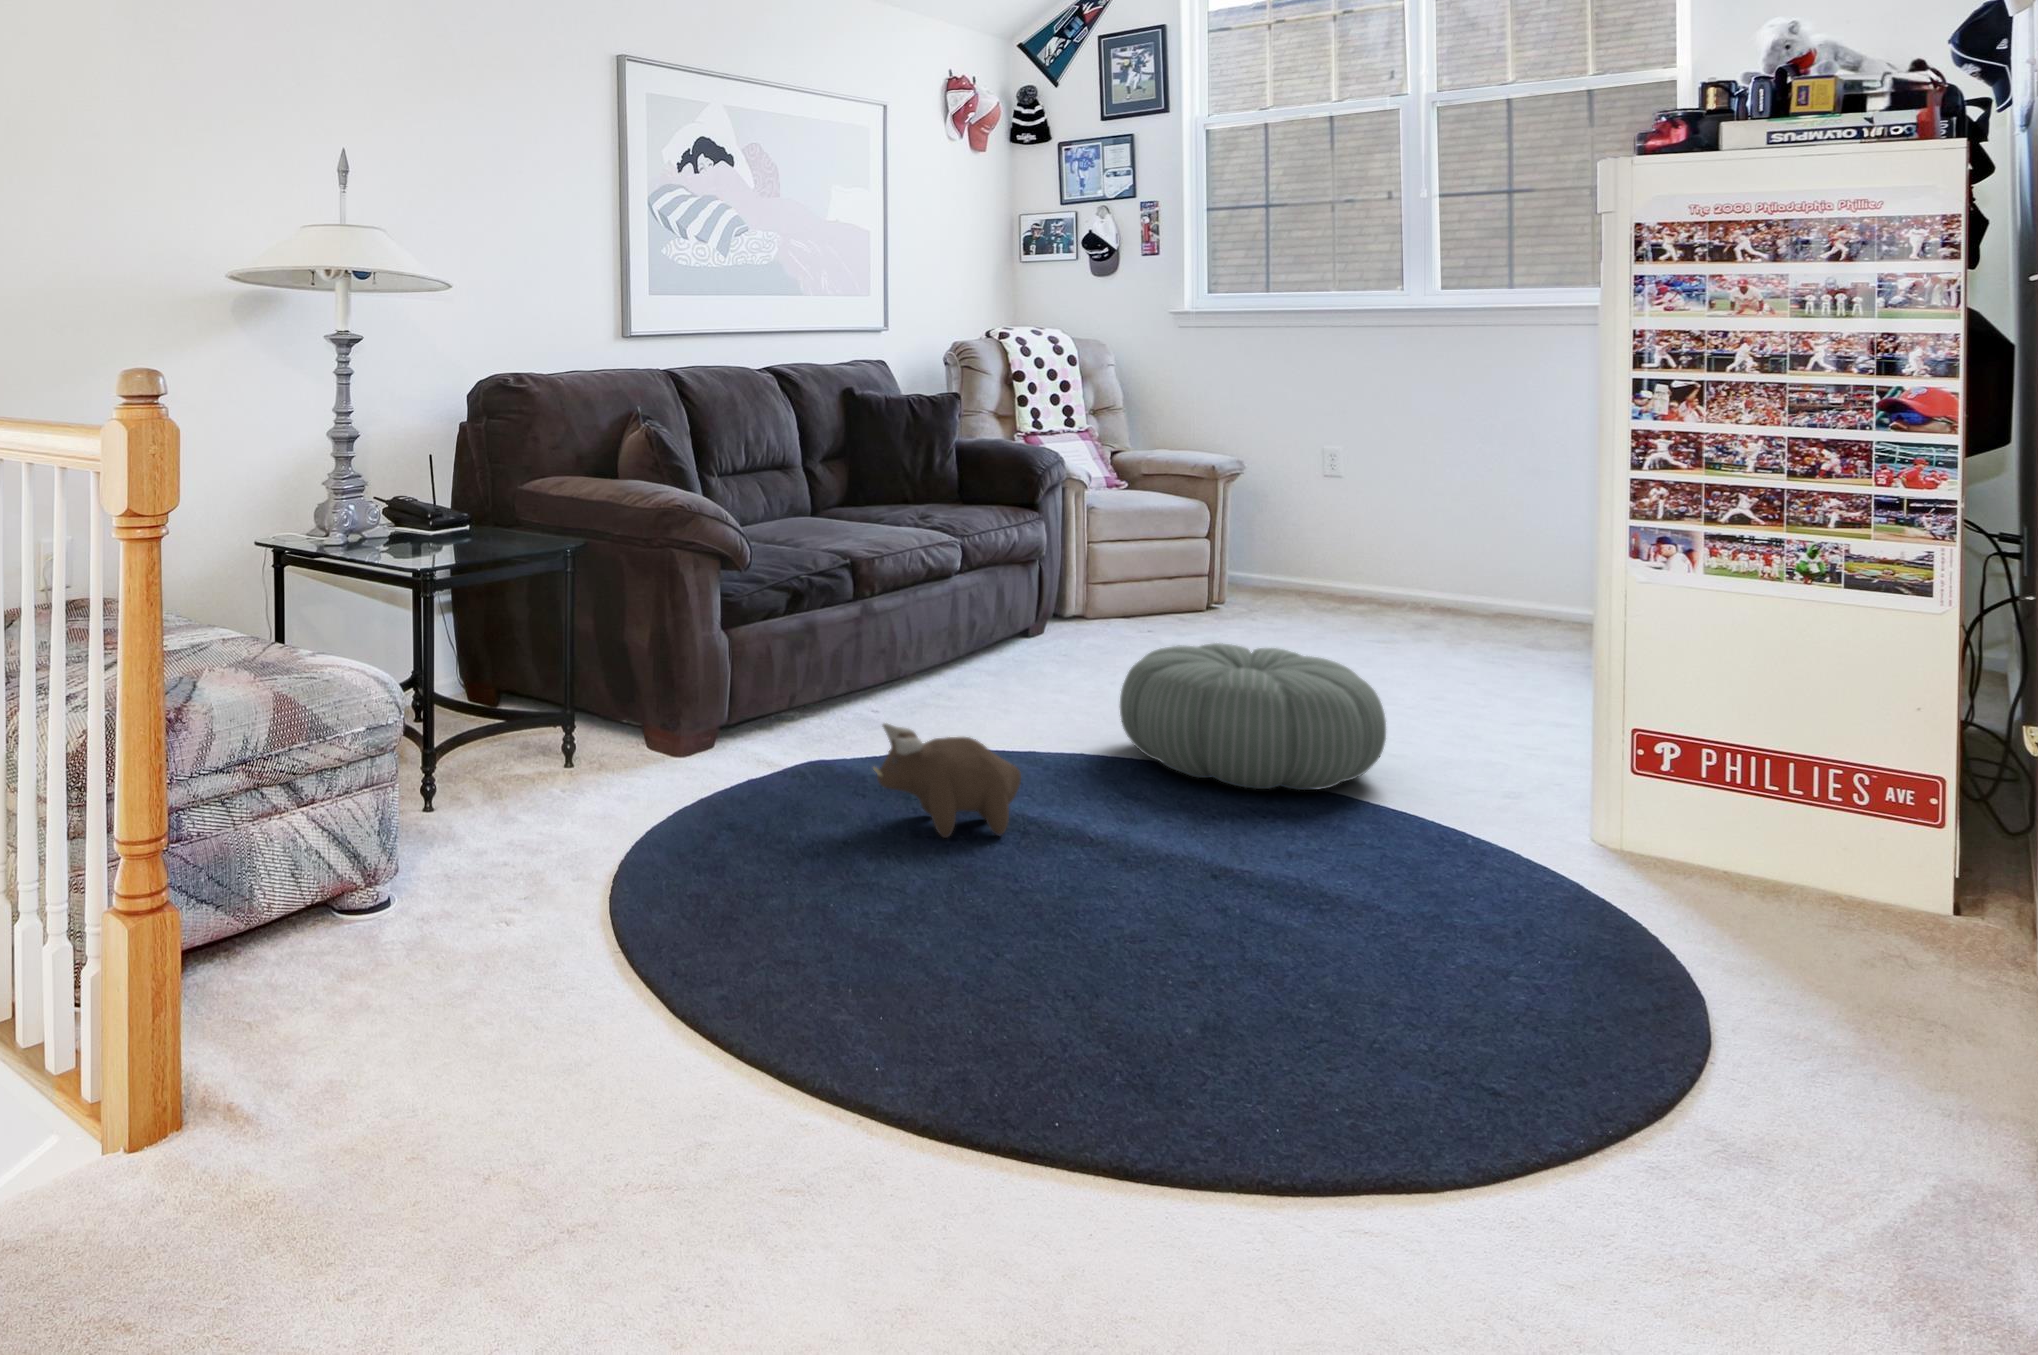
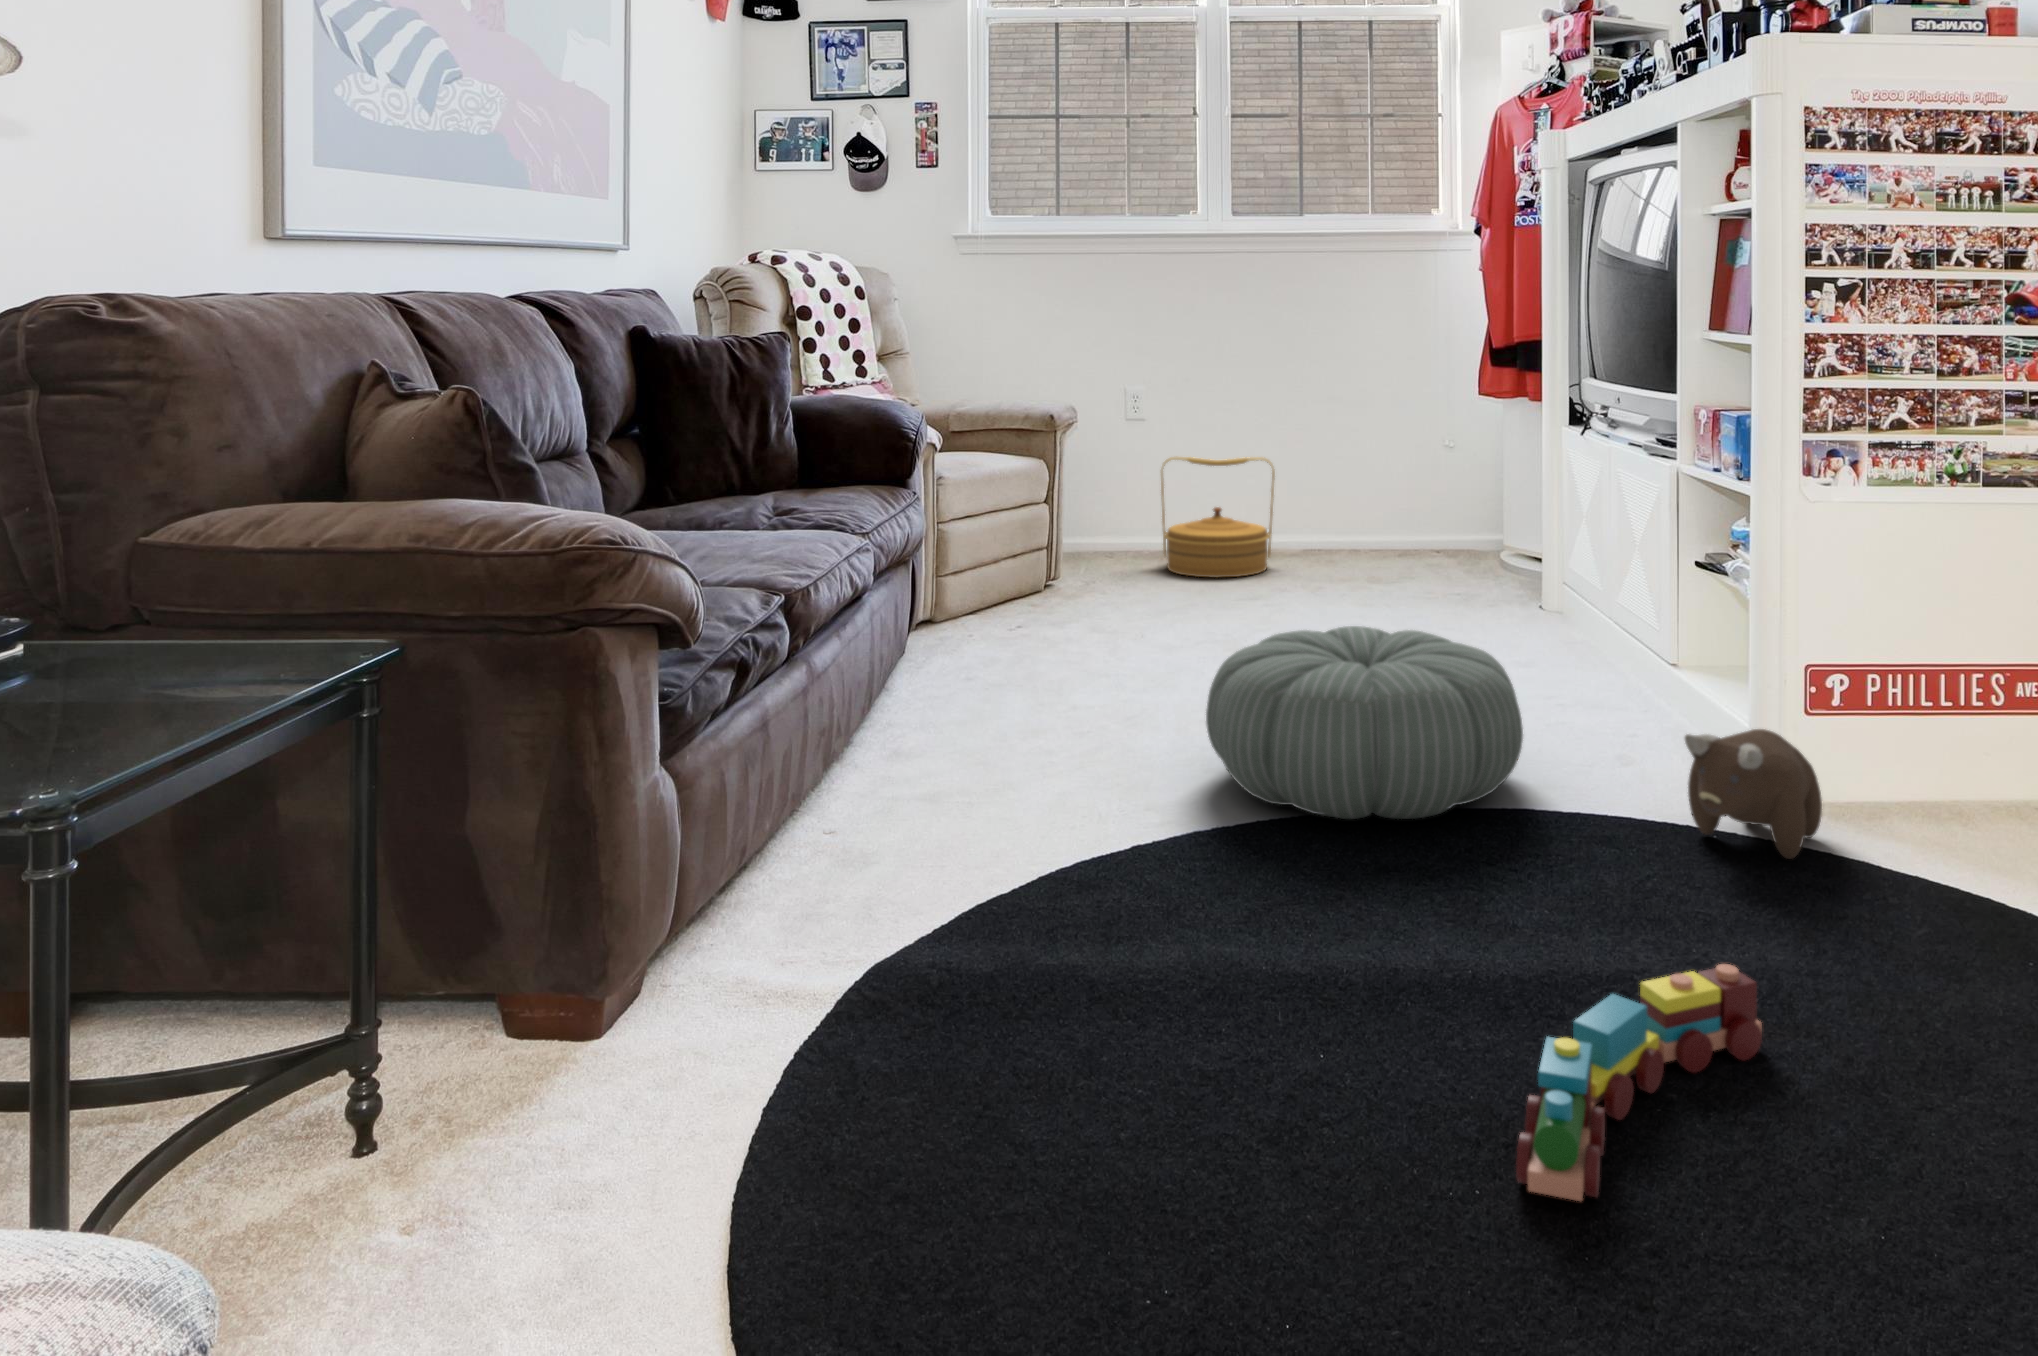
woven basket: none [1333,518,1451,636] -> present [1161,457,1275,578]
plush toy: present [874,723,1021,838] -> present [1685,729,1822,859]
toy train: none [1009,847,1272,926] -> present [1516,964,1762,1201]

